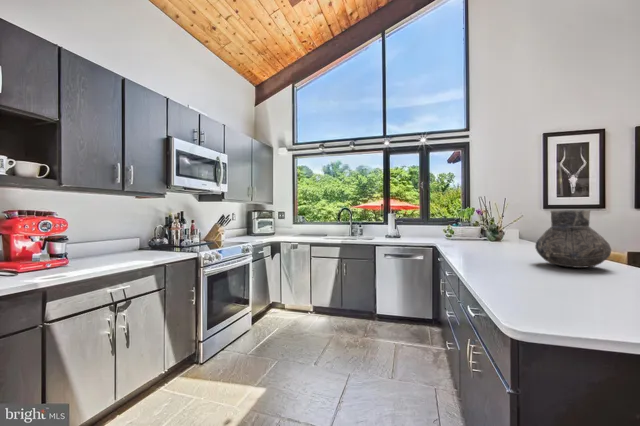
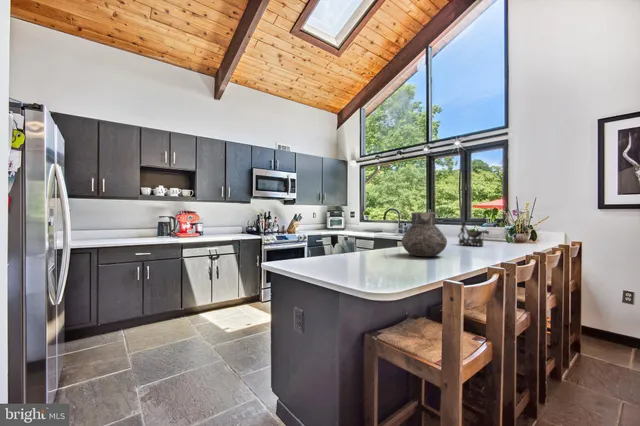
decorative bowl: none [485,219,527,247] -> present [458,221,489,246]

